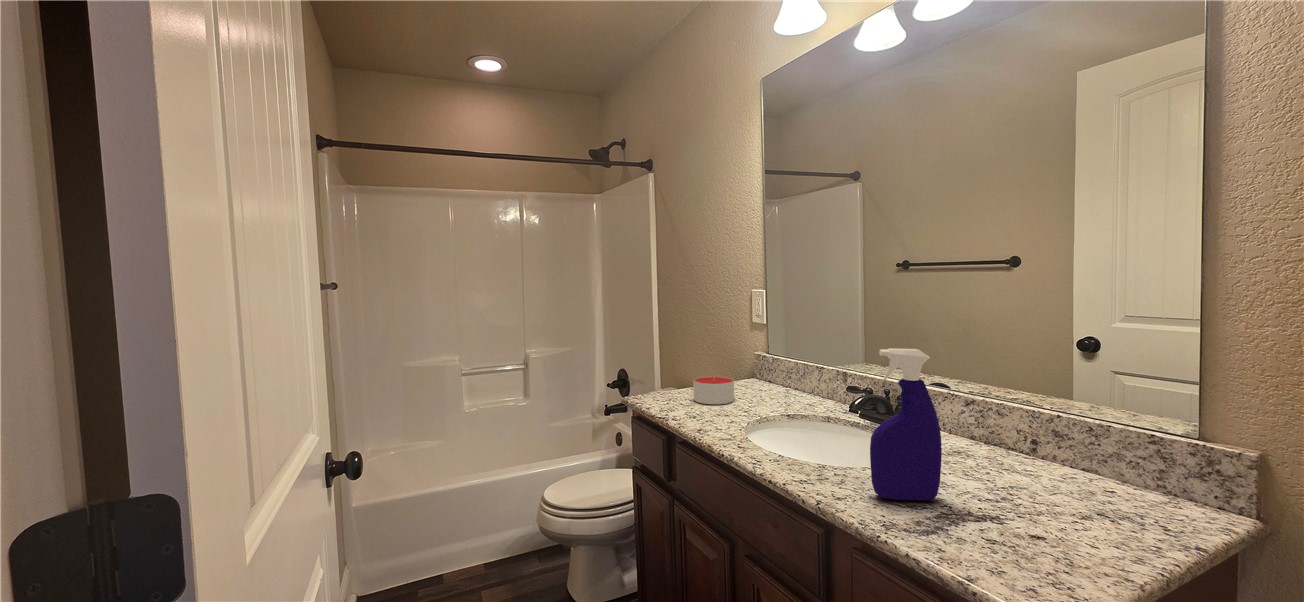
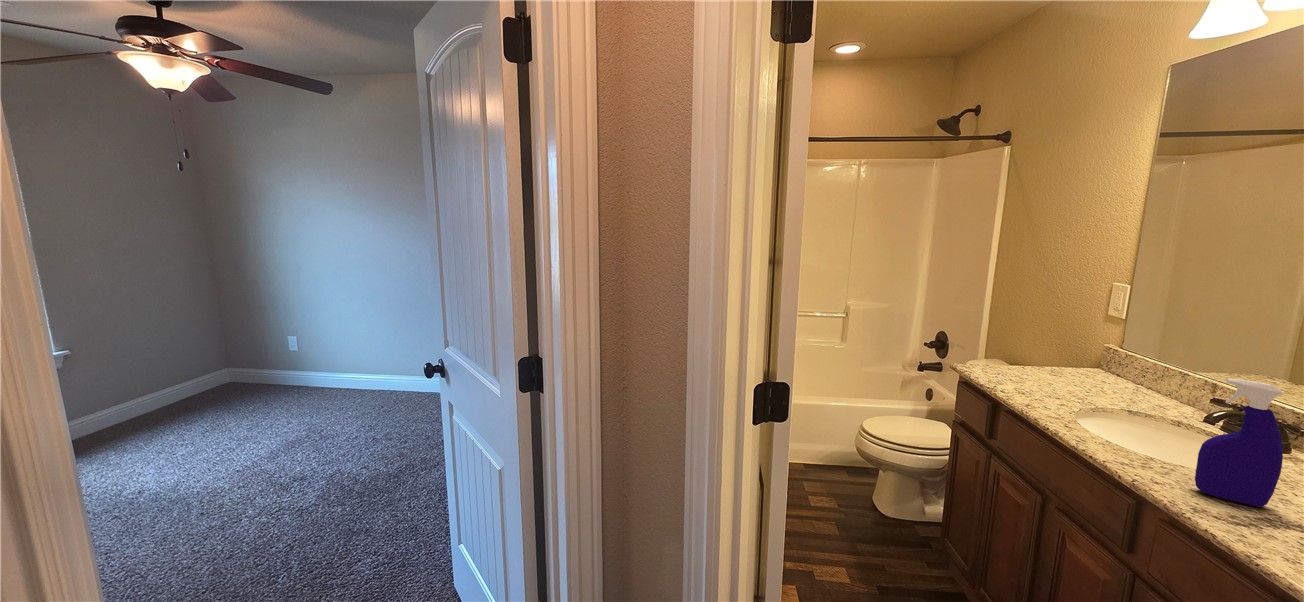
candle: present [693,375,734,404] -> none [1025,359,1073,388]

